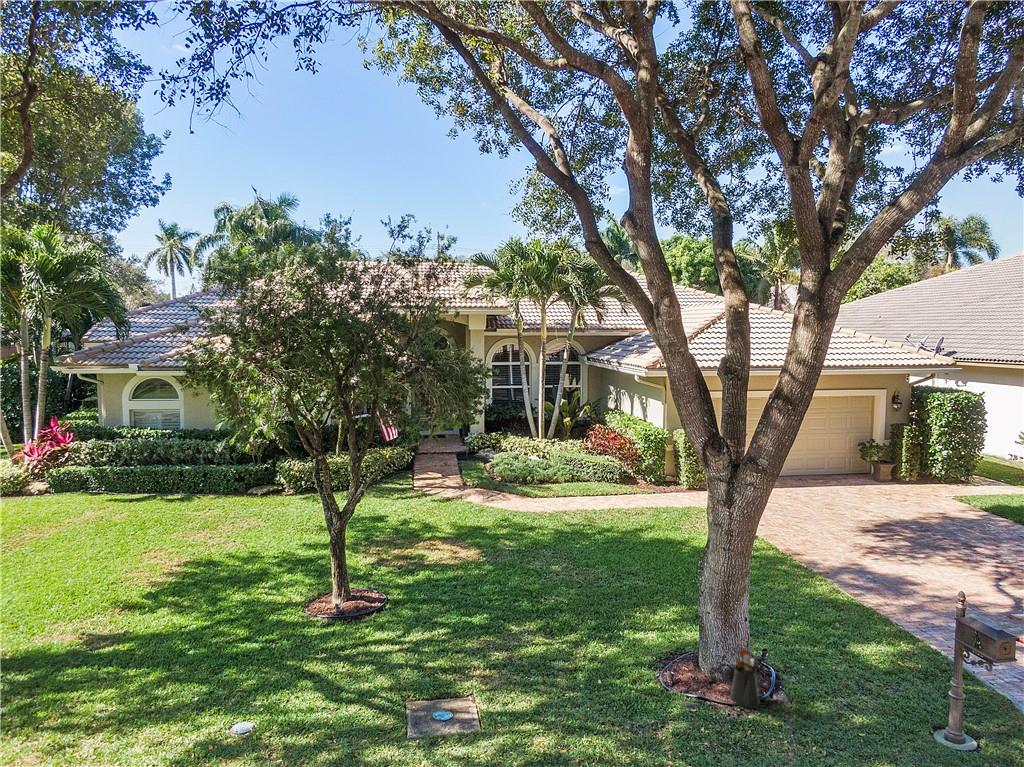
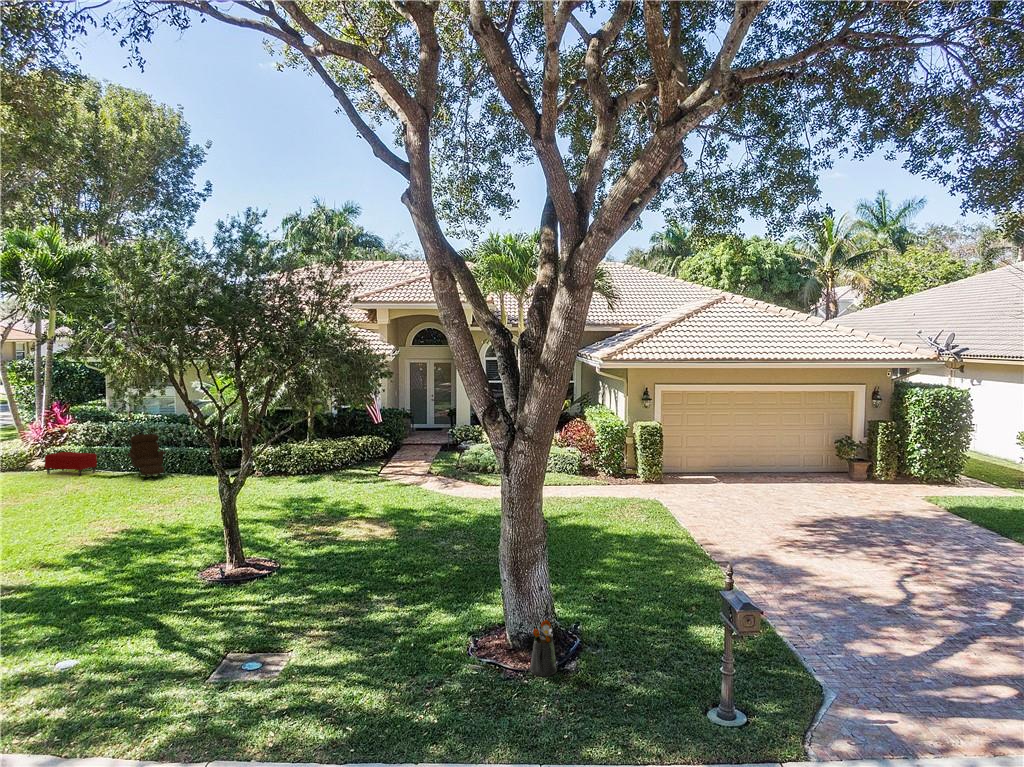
lounge chair: none [146,452,190,504] -> present [127,434,166,480]
bench: none [48,474,108,500] -> present [45,452,97,476]

